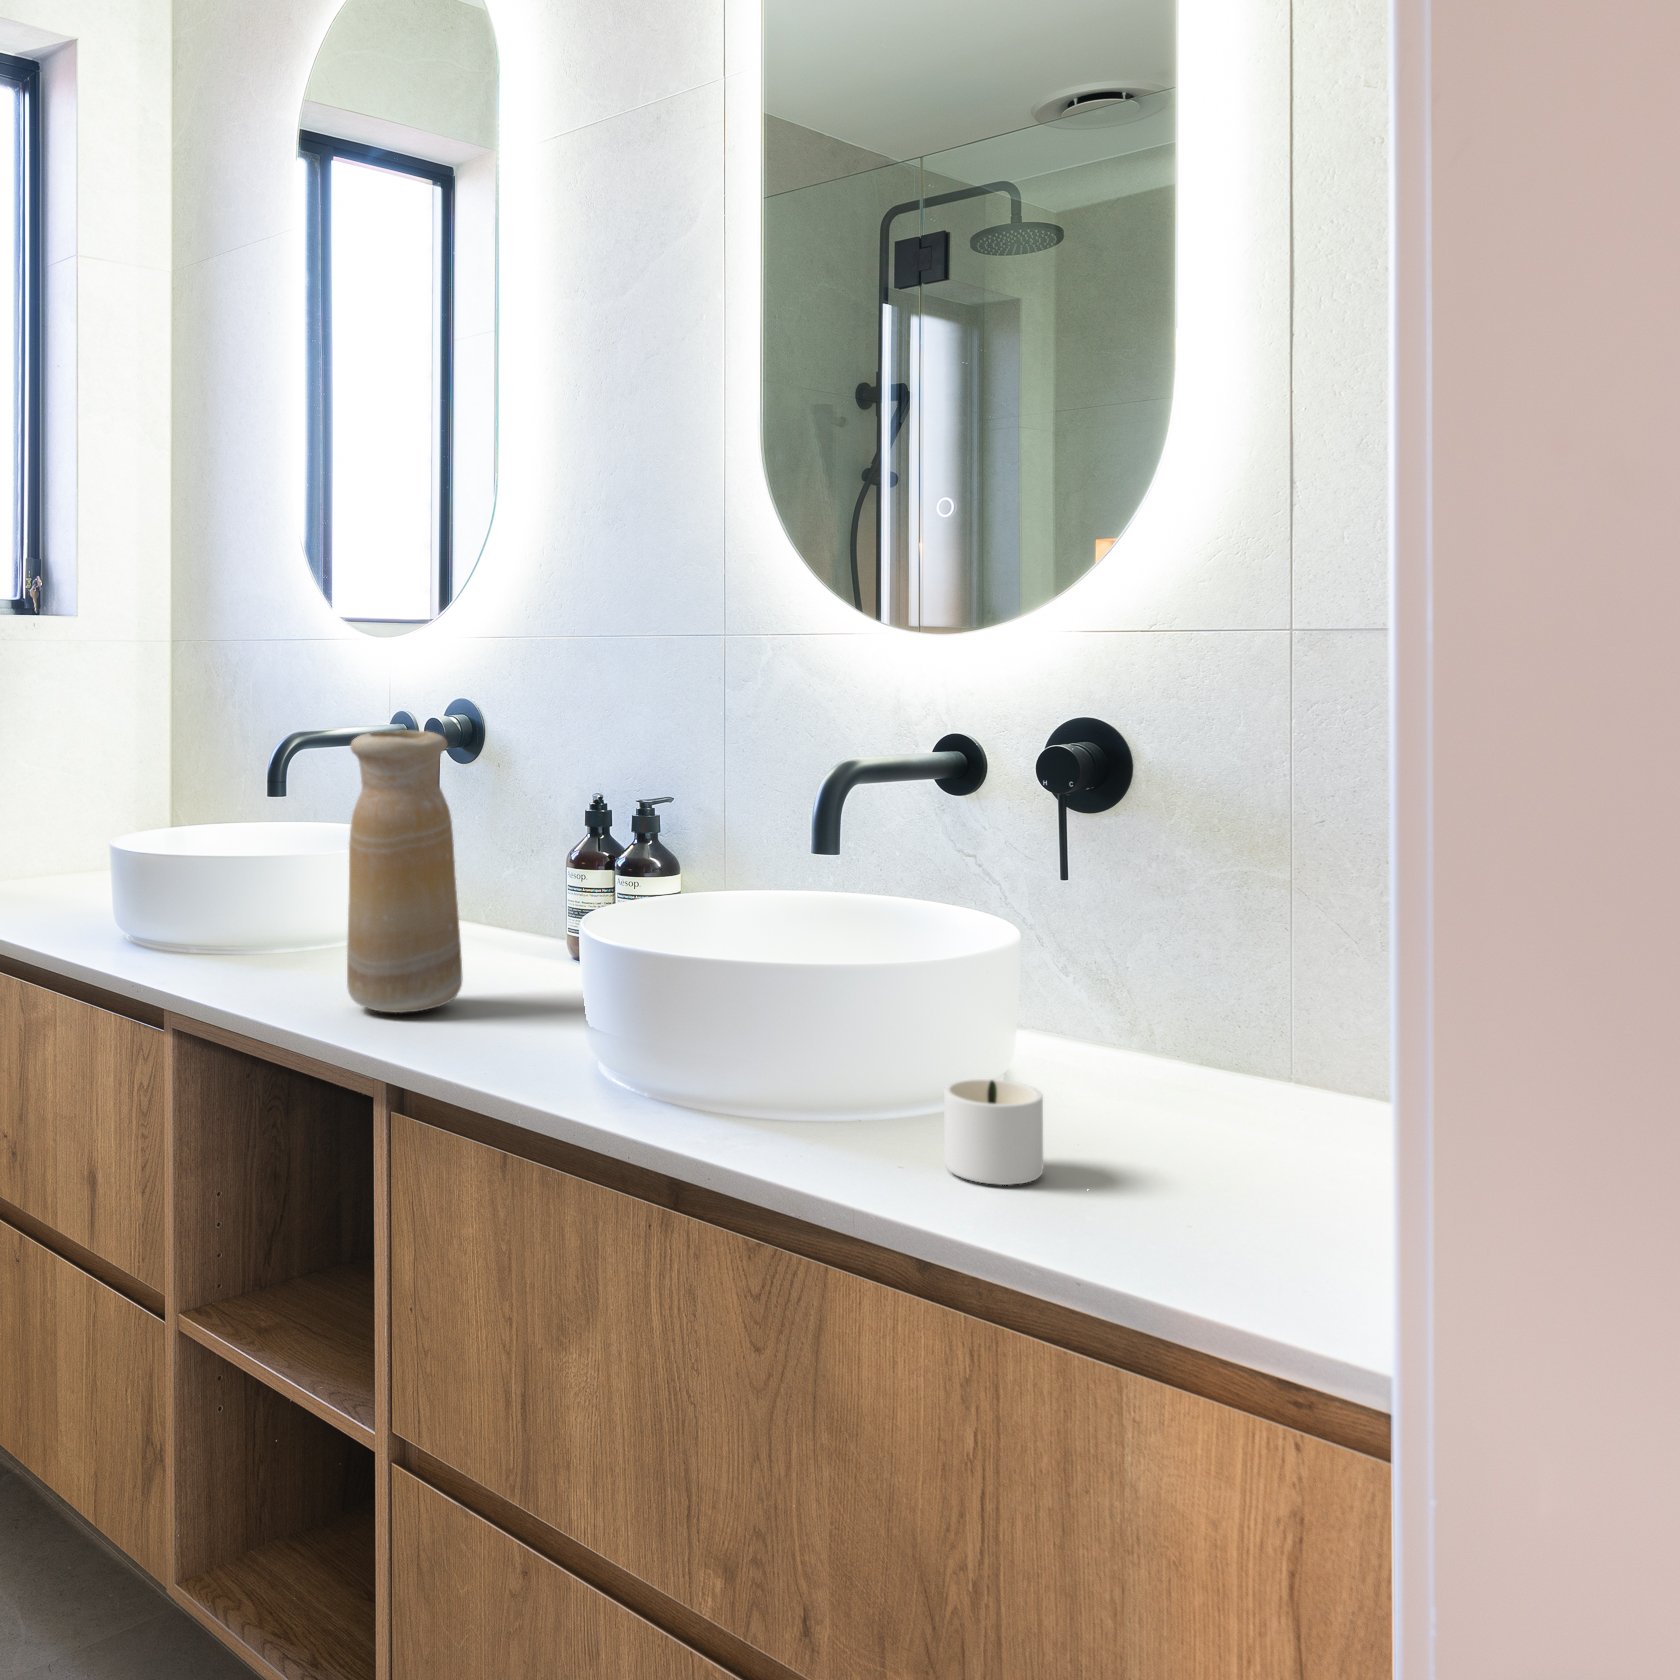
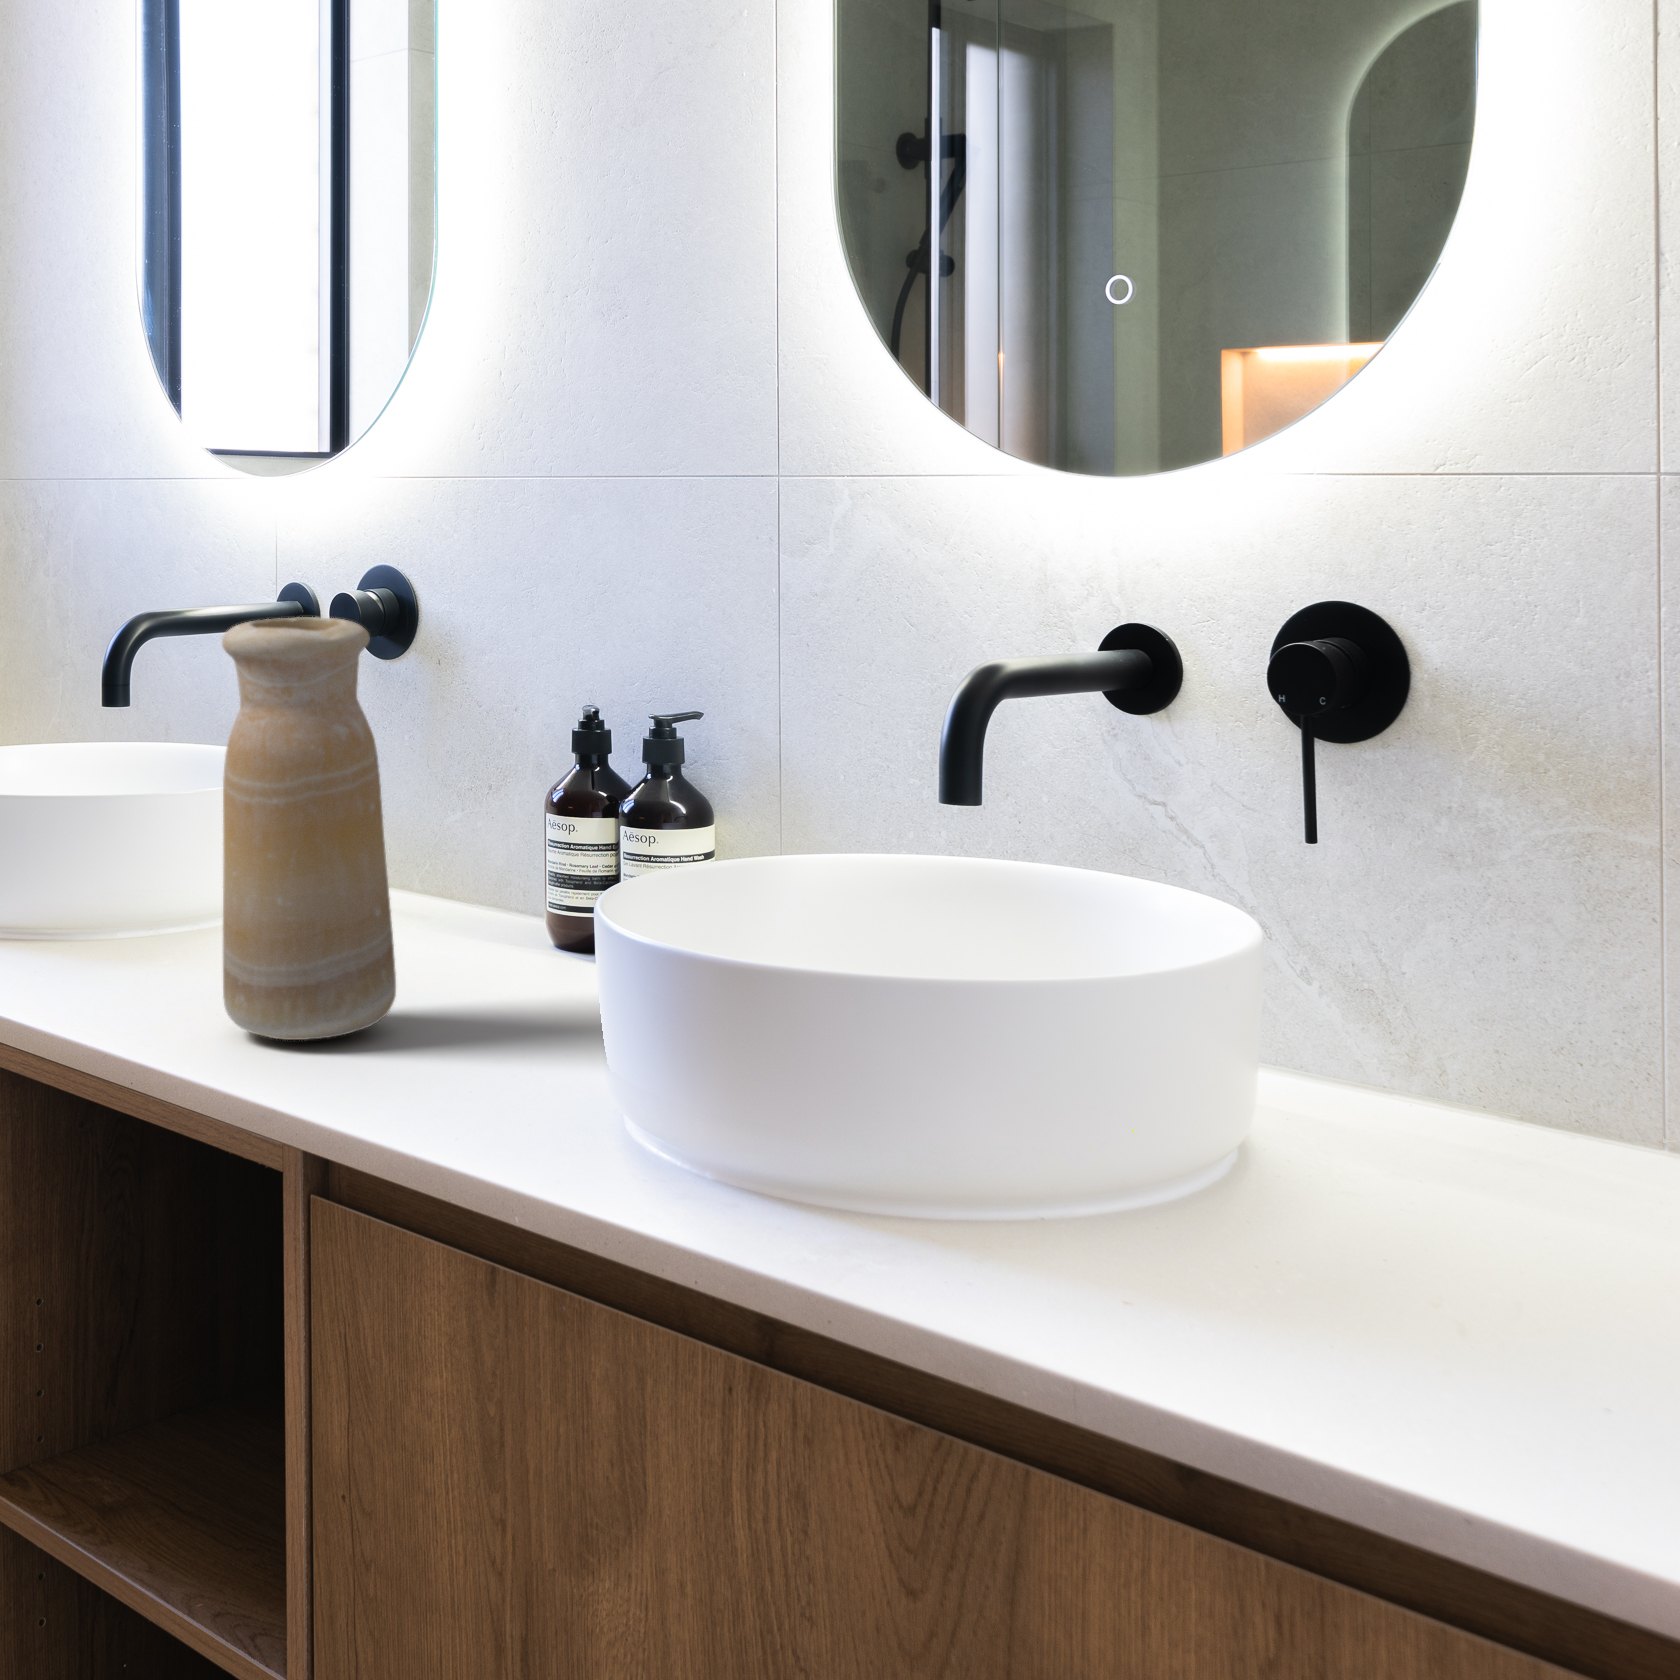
candle: present [944,1079,1043,1185] -> none [1167,1170,1398,1351]

